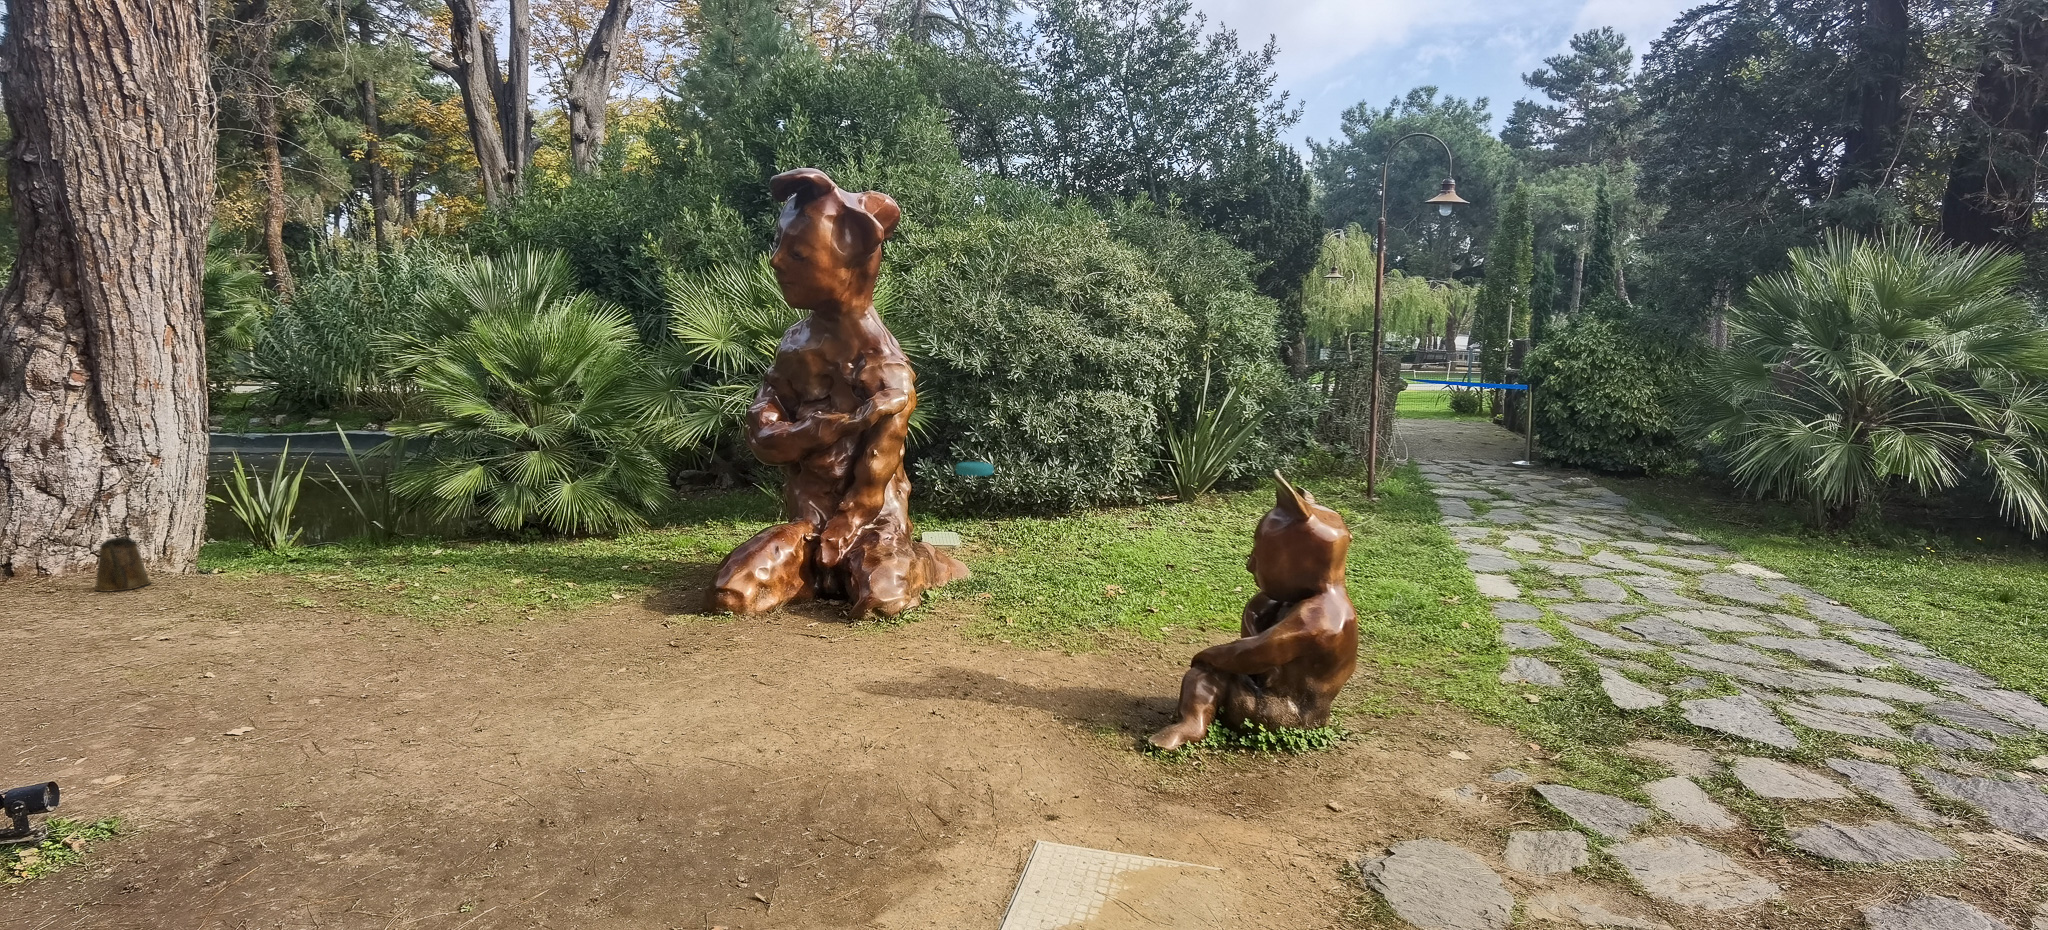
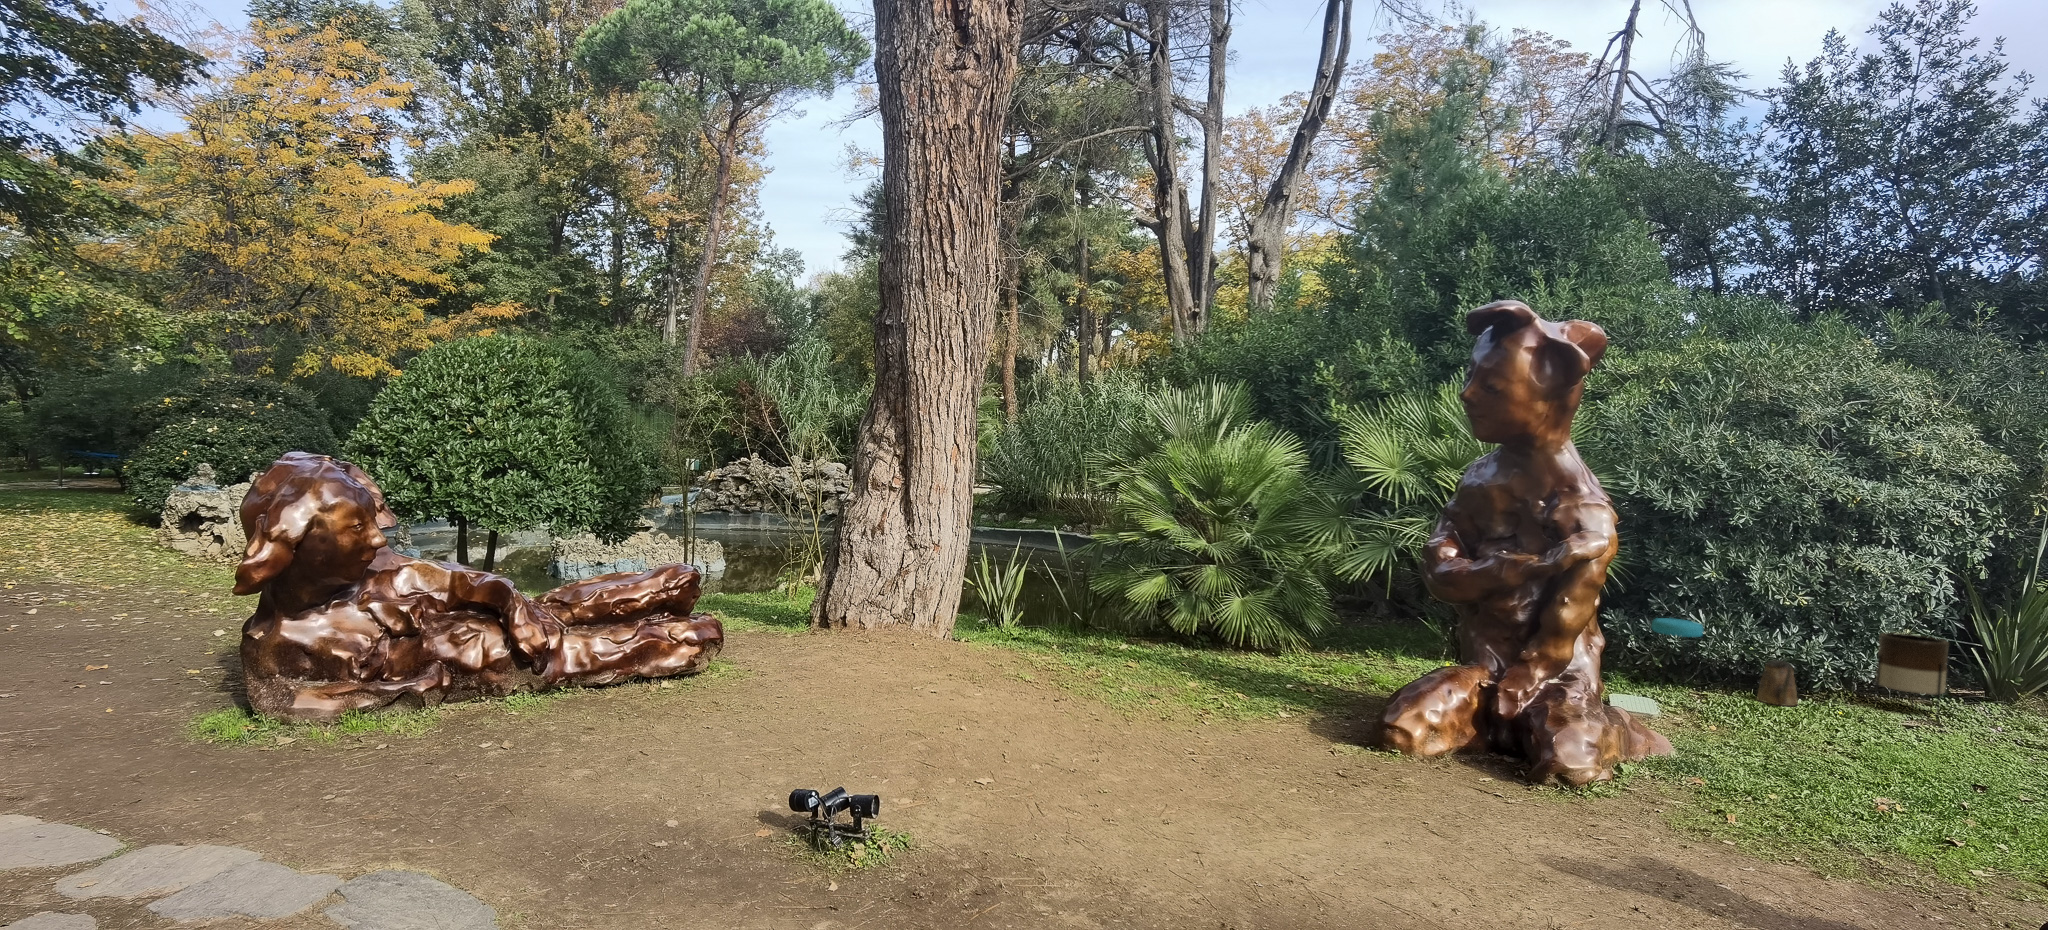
planter: none [1110,457,1154,518] -> present [1875,633,1949,717]
watering can: present [95,537,150,592] -> present [1756,660,1798,706]

